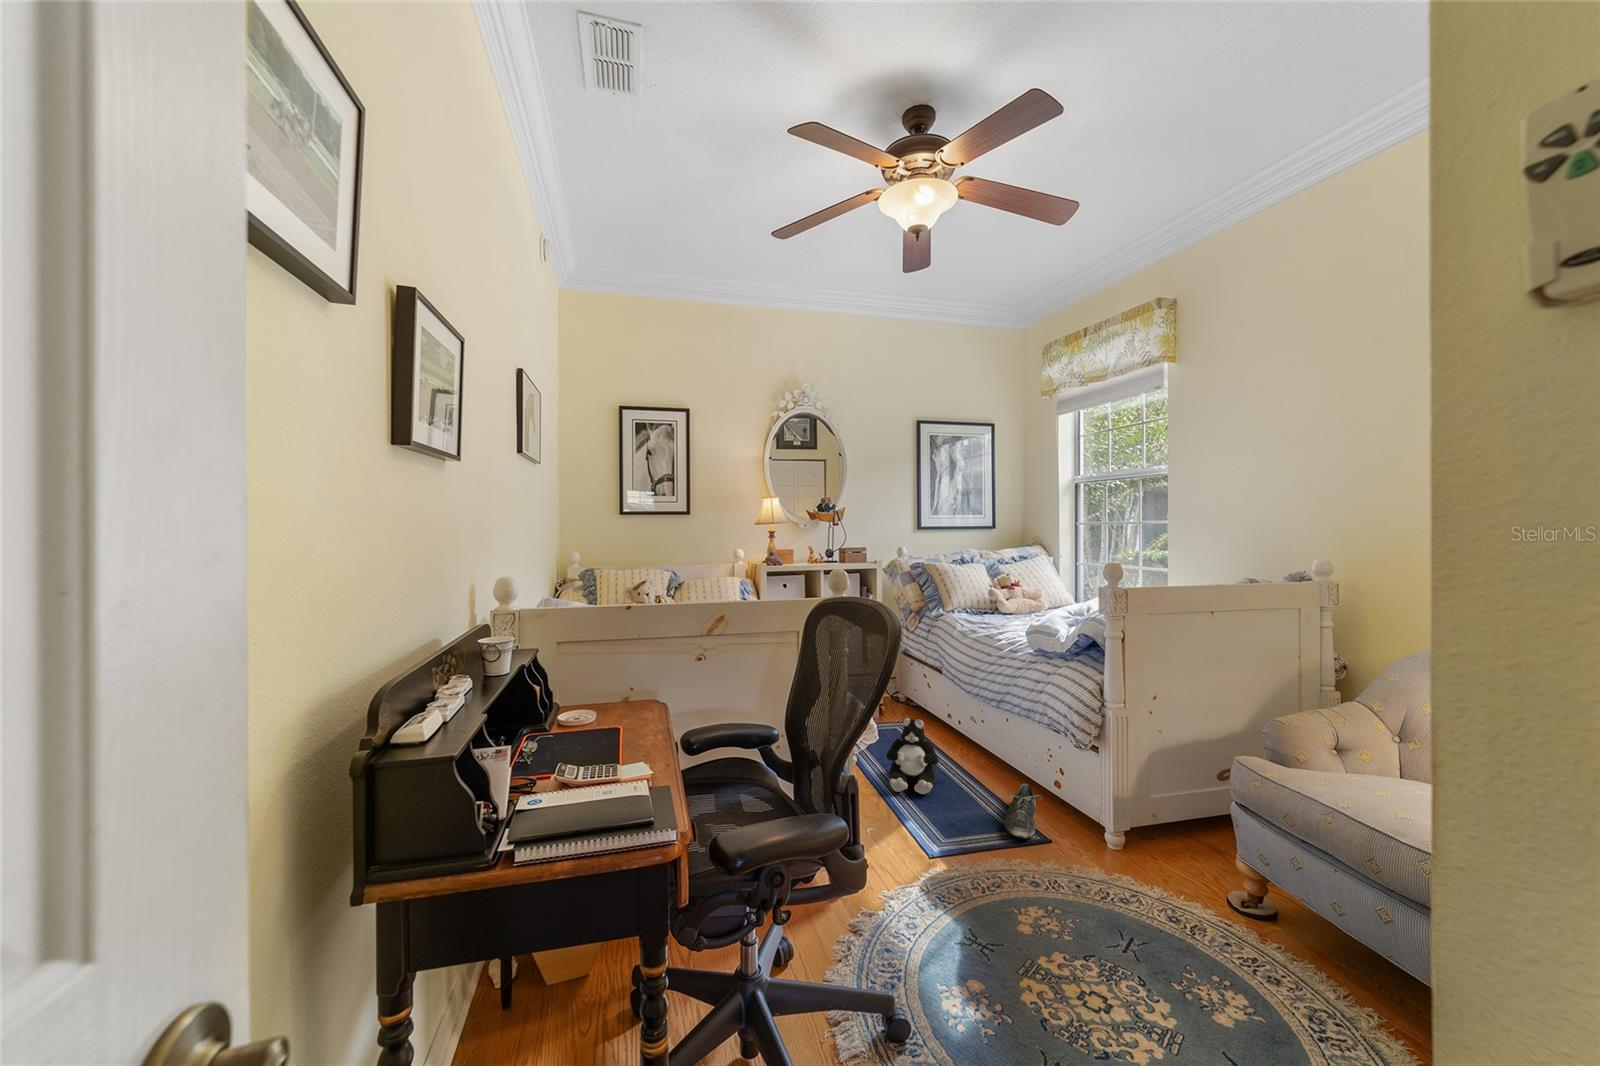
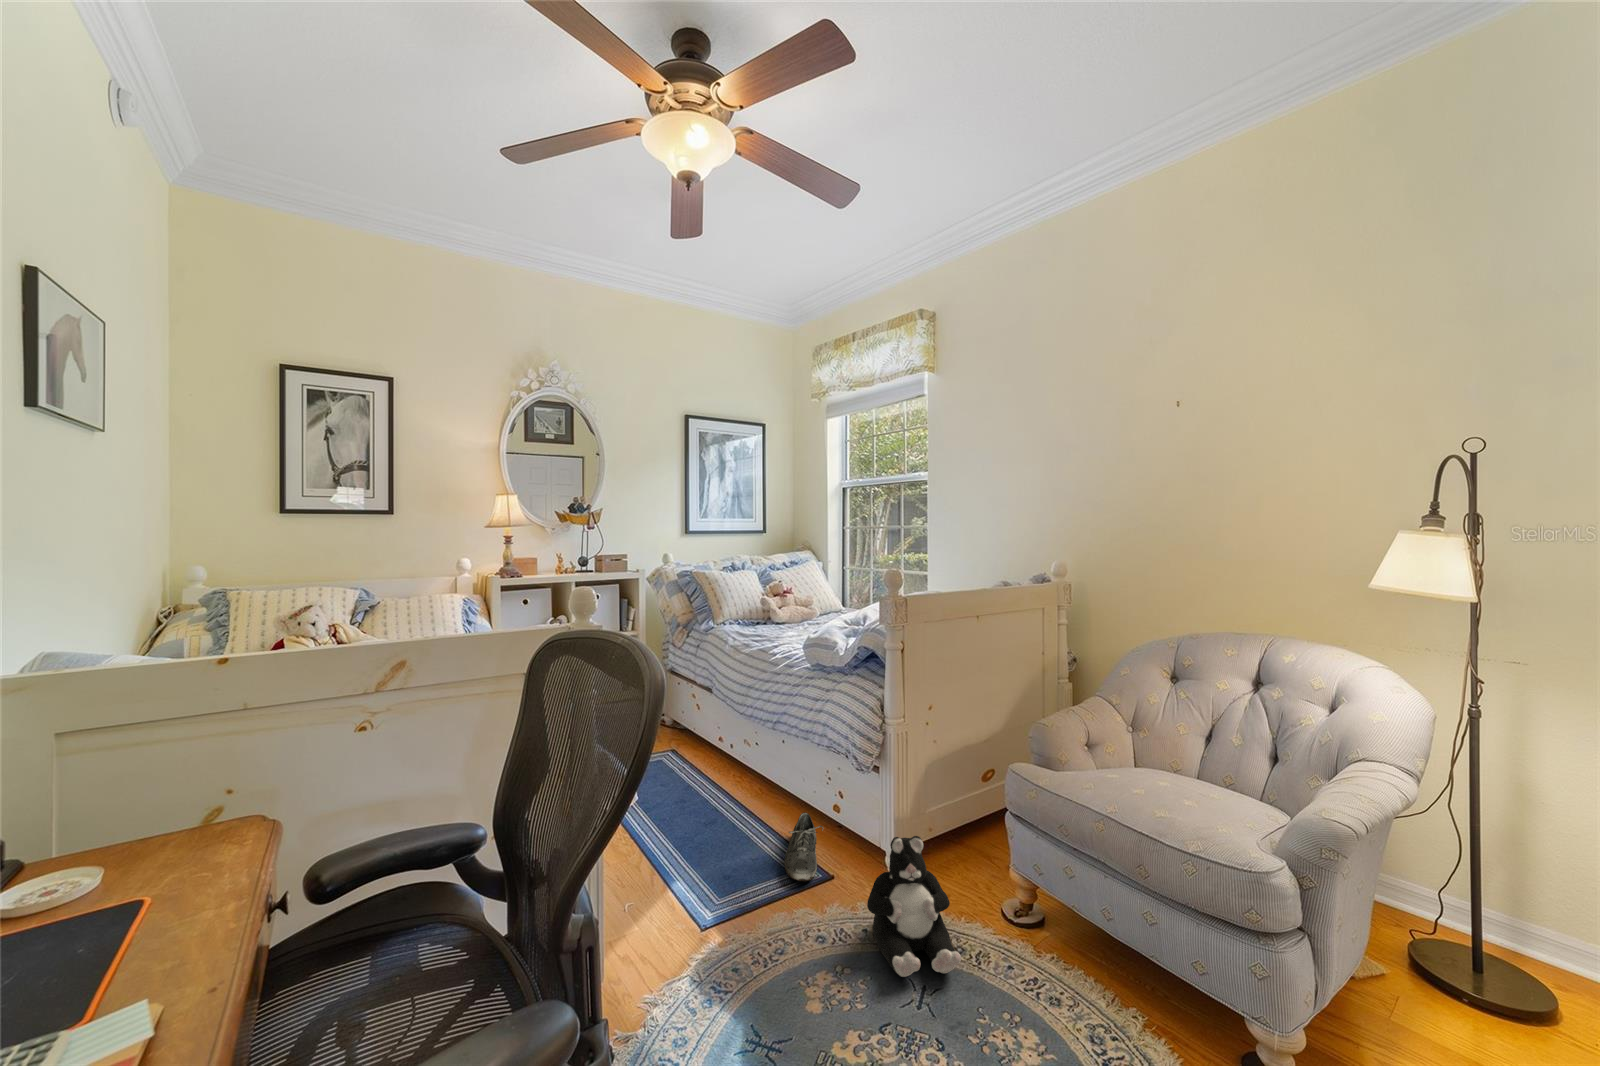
plush toy: present [886,717,939,794] -> present [867,836,961,977]

